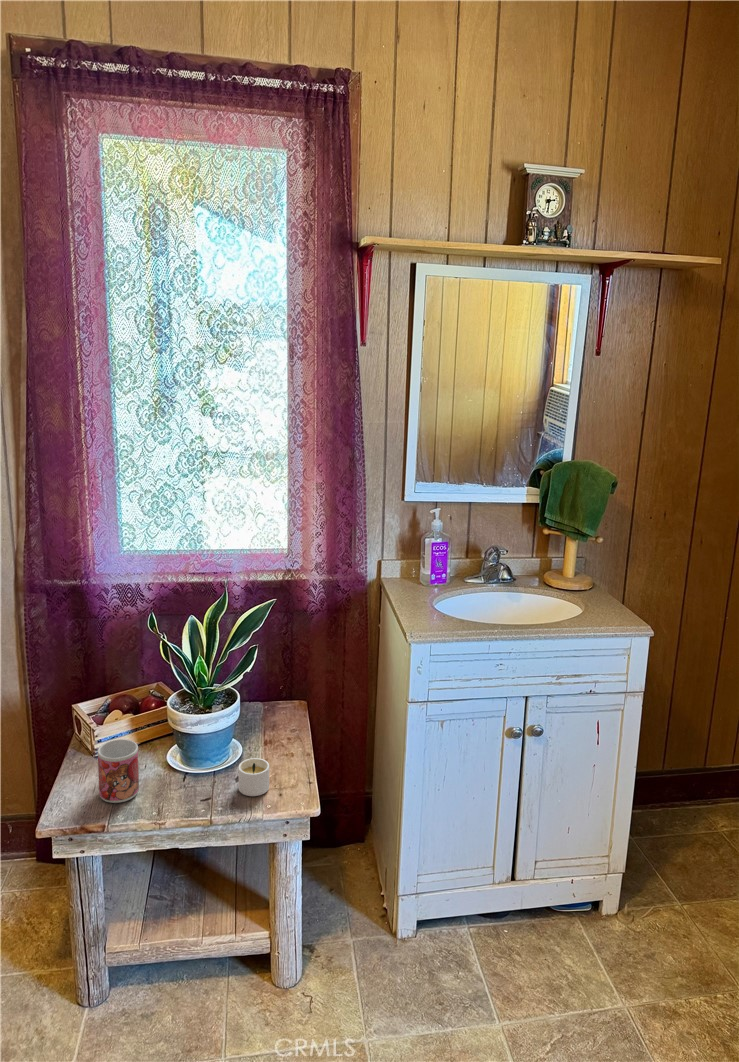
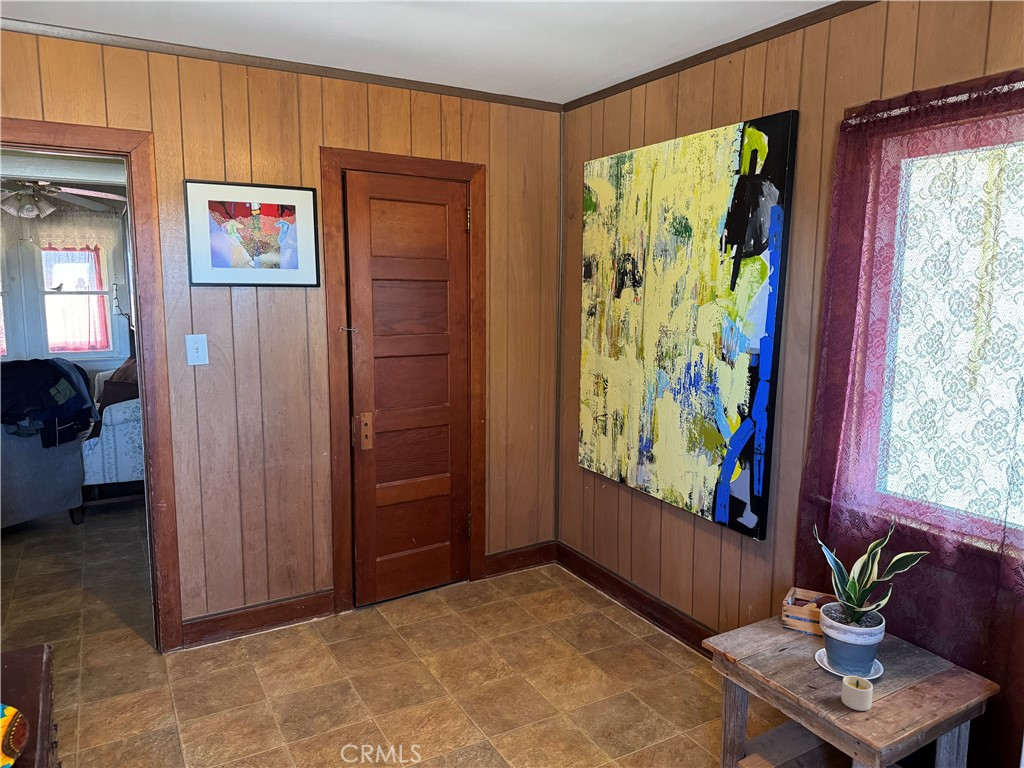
mug: present [98,739,139,803] -> none [753,608,786,656]

